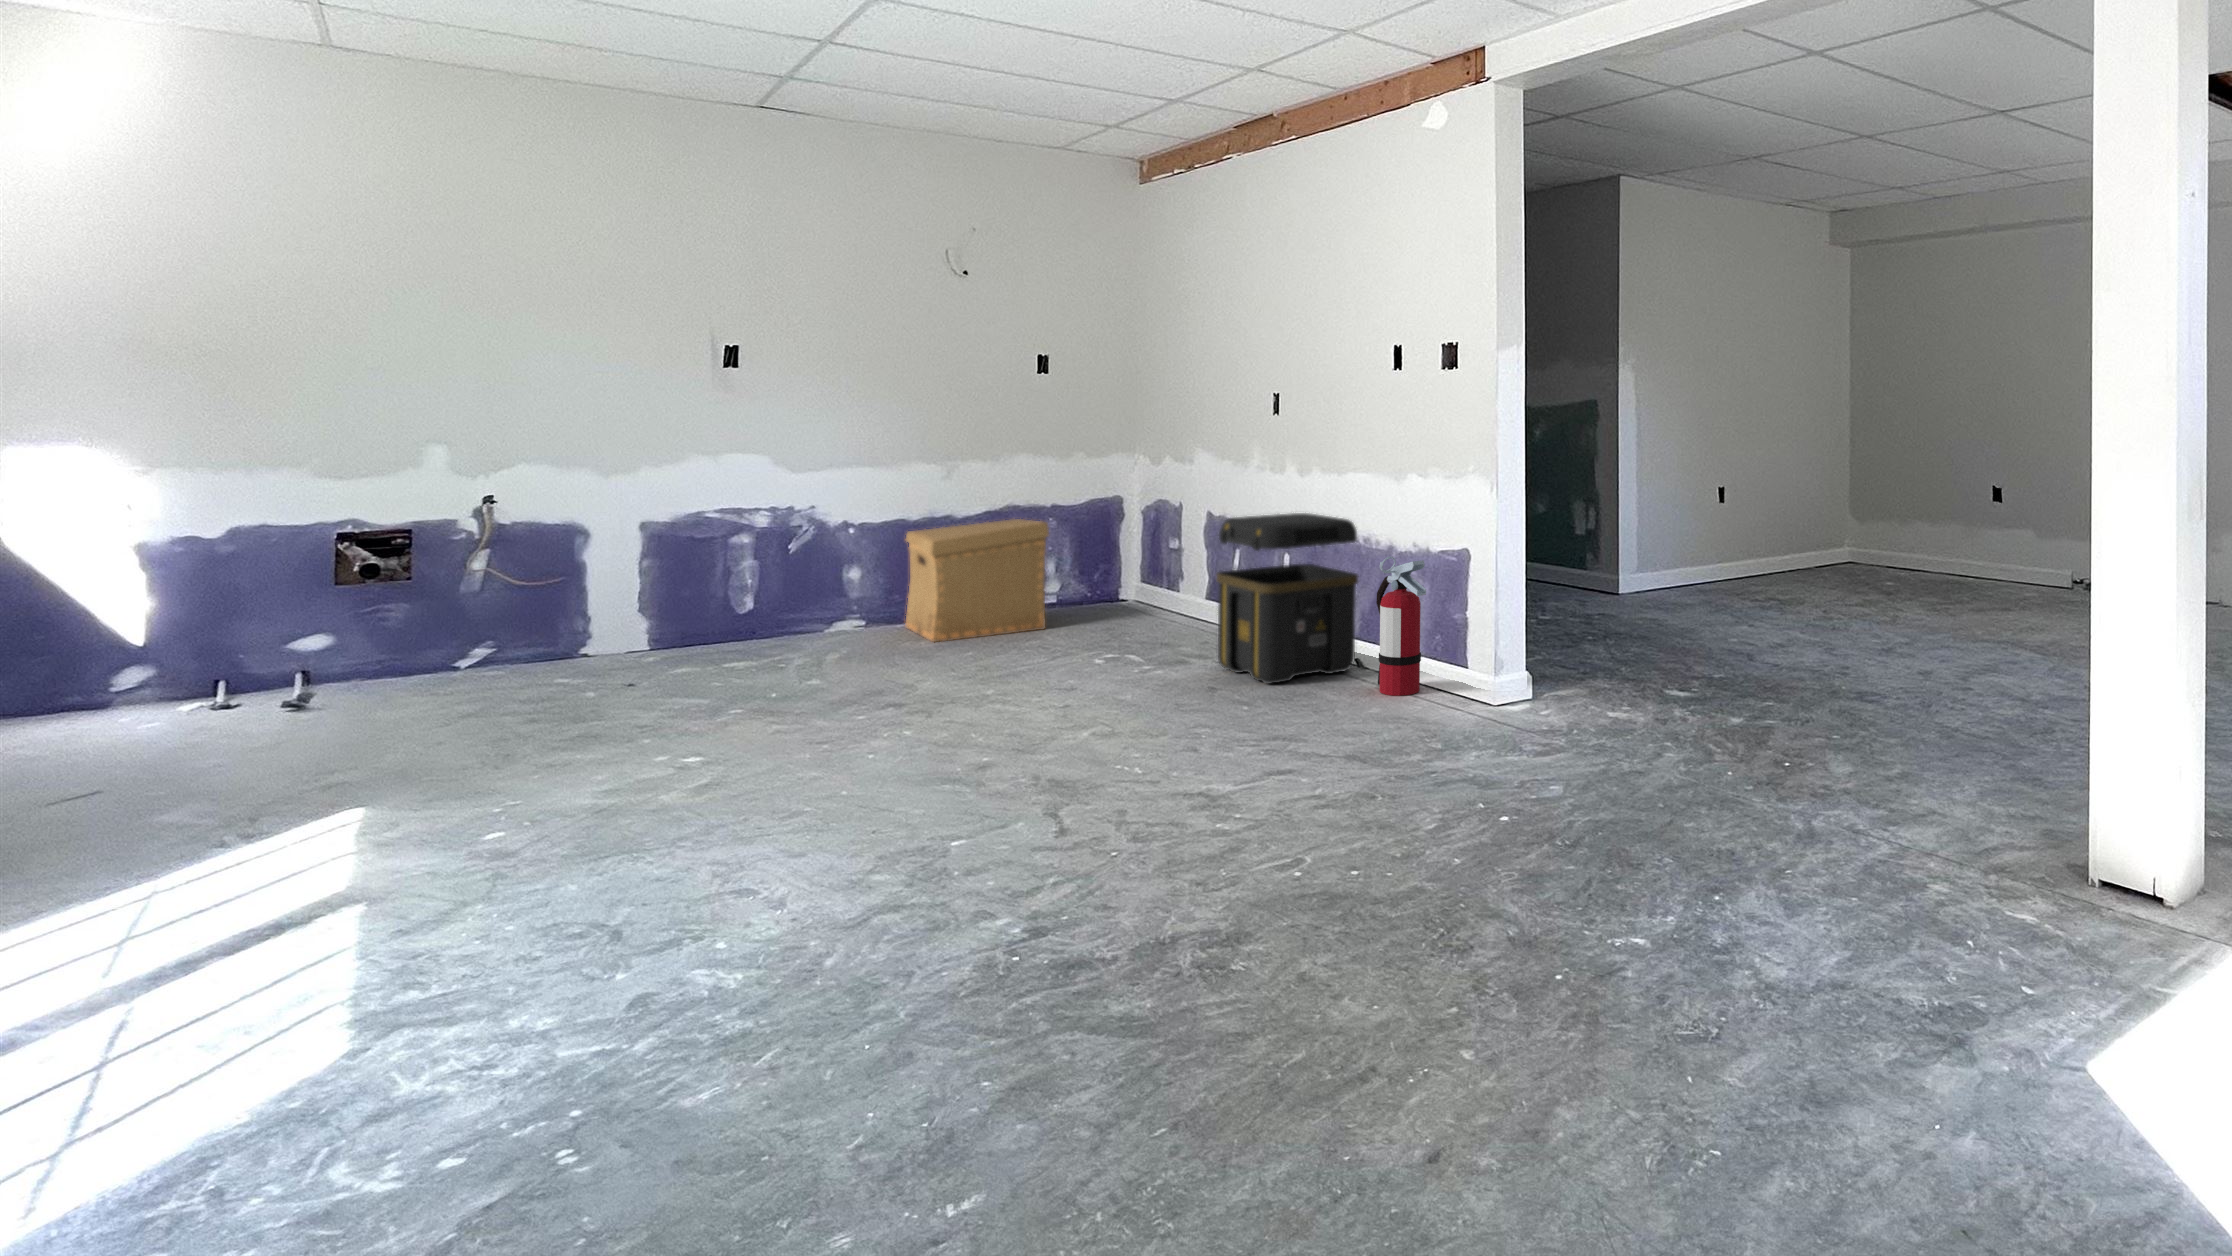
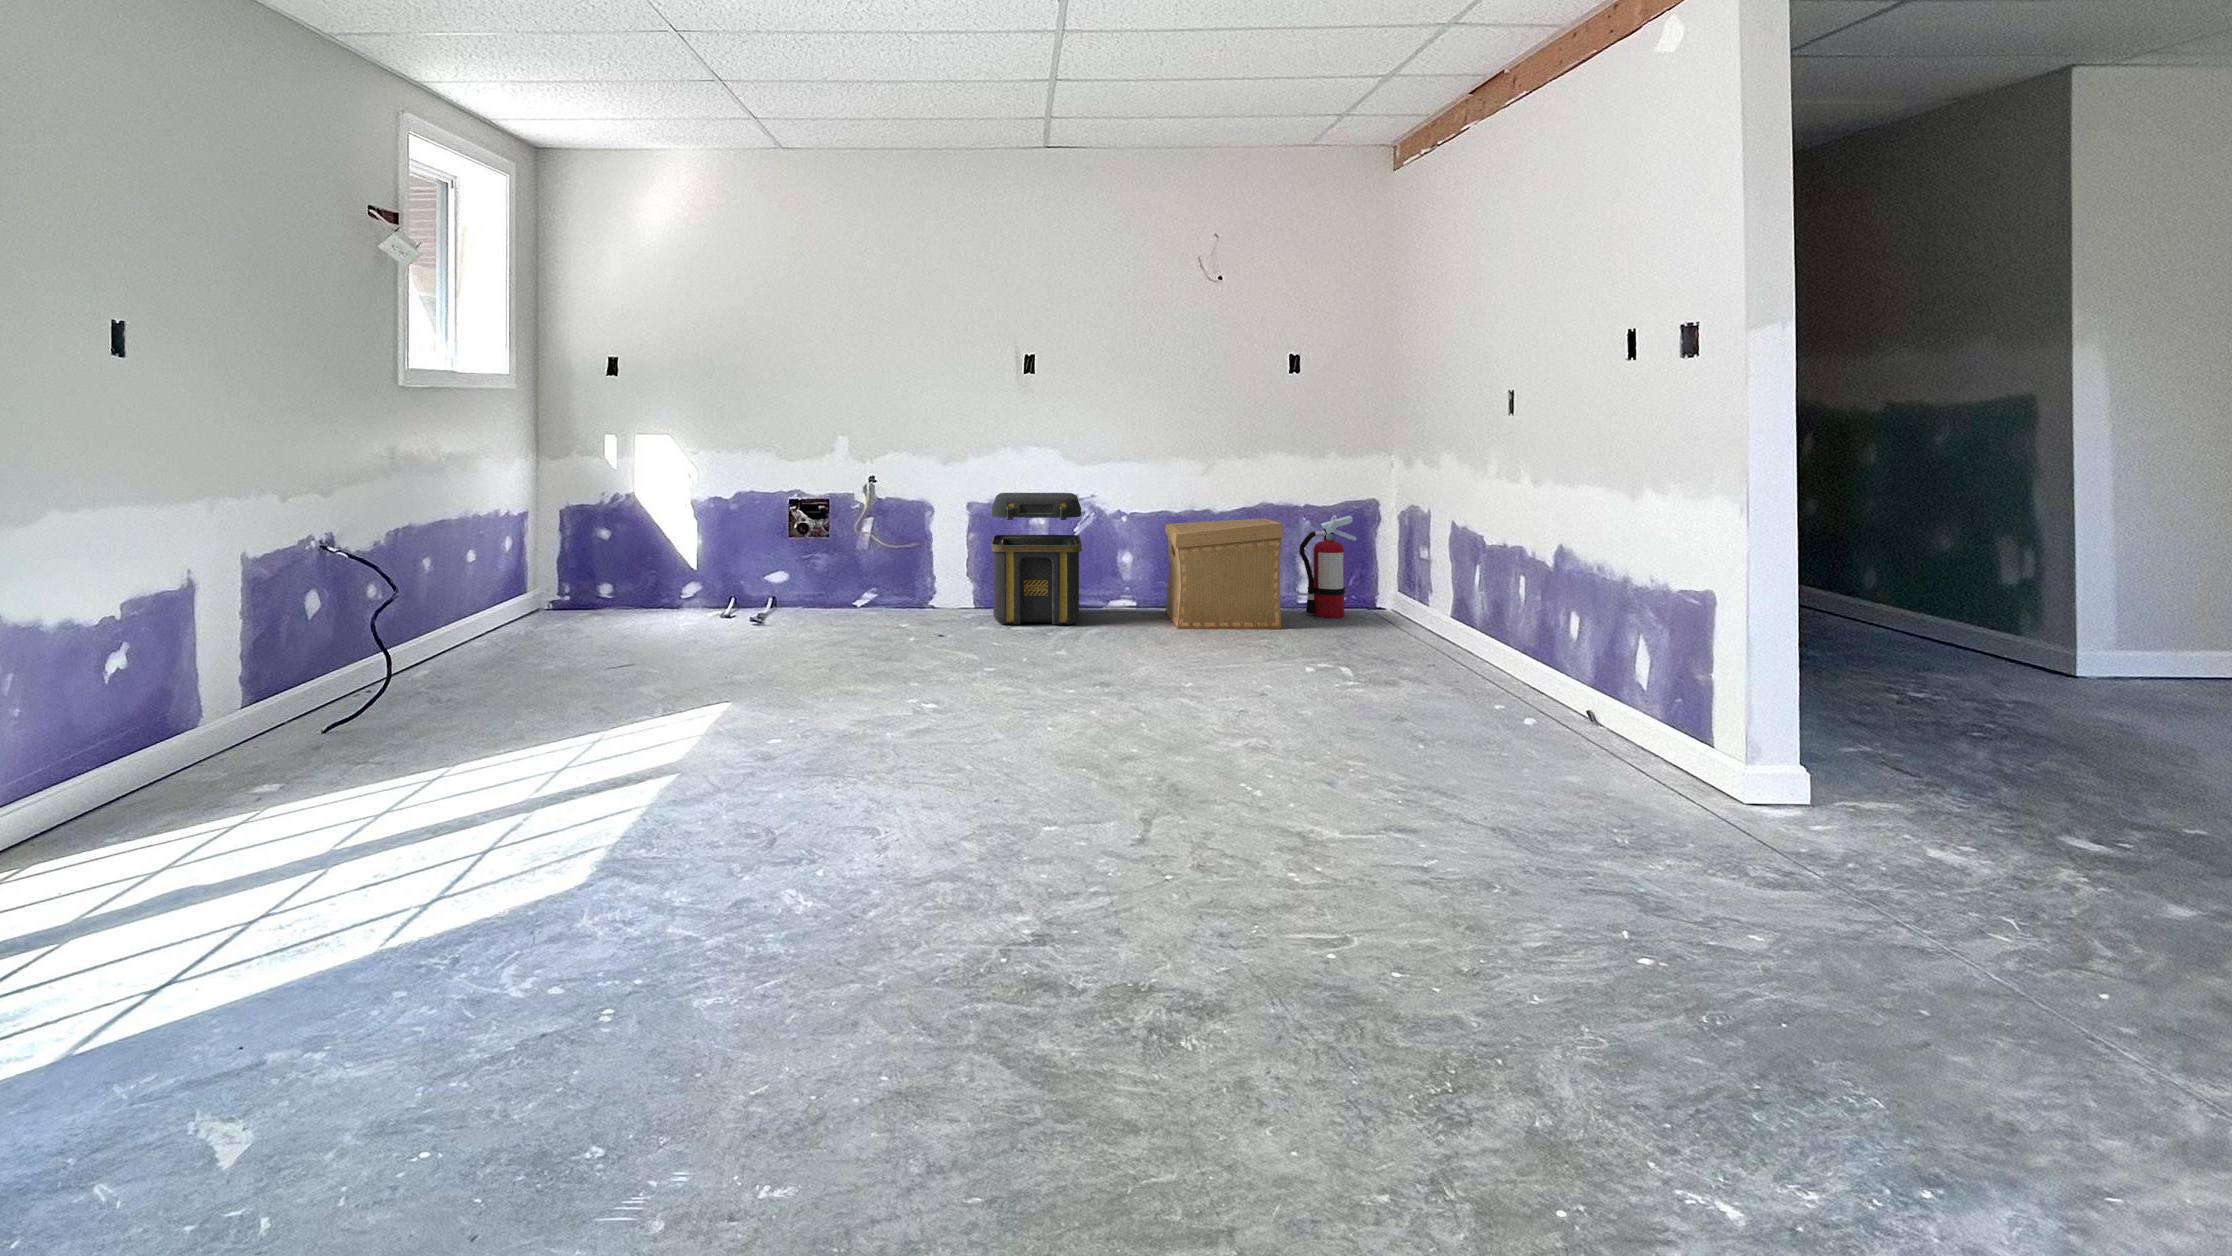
toolbox: present [1217,513,1359,684] -> present [991,493,1082,625]
fire extinguisher: present [1376,557,1426,696] -> present [1299,515,1356,617]

